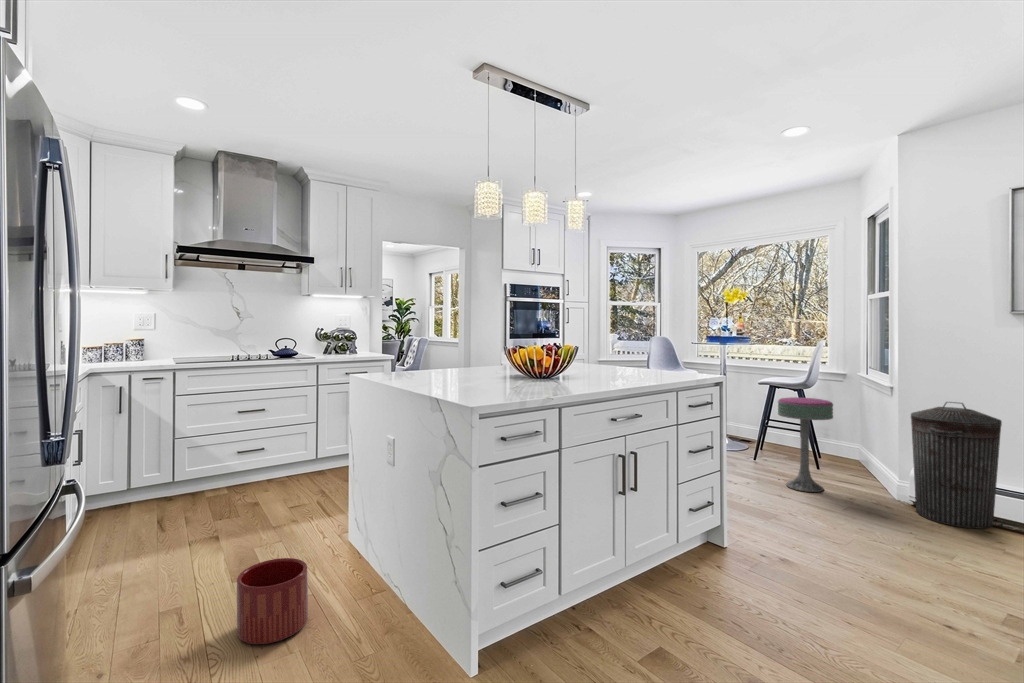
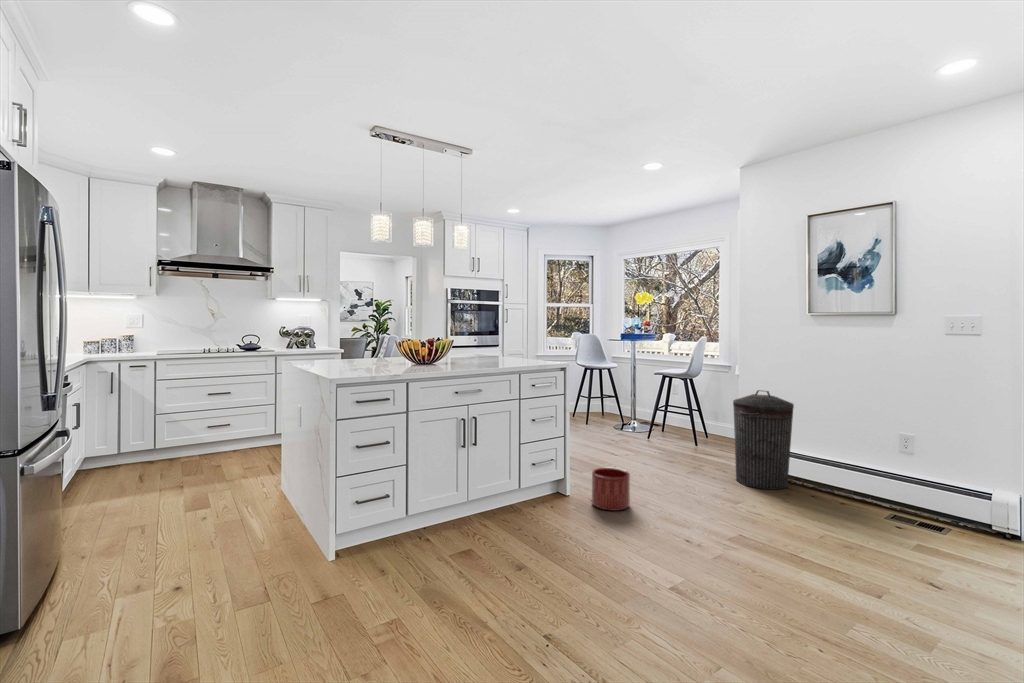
bar stool: present [778,397,833,492] -> none [646,387,687,464]
planter: present [237,558,308,644] -> present [592,468,630,511]

